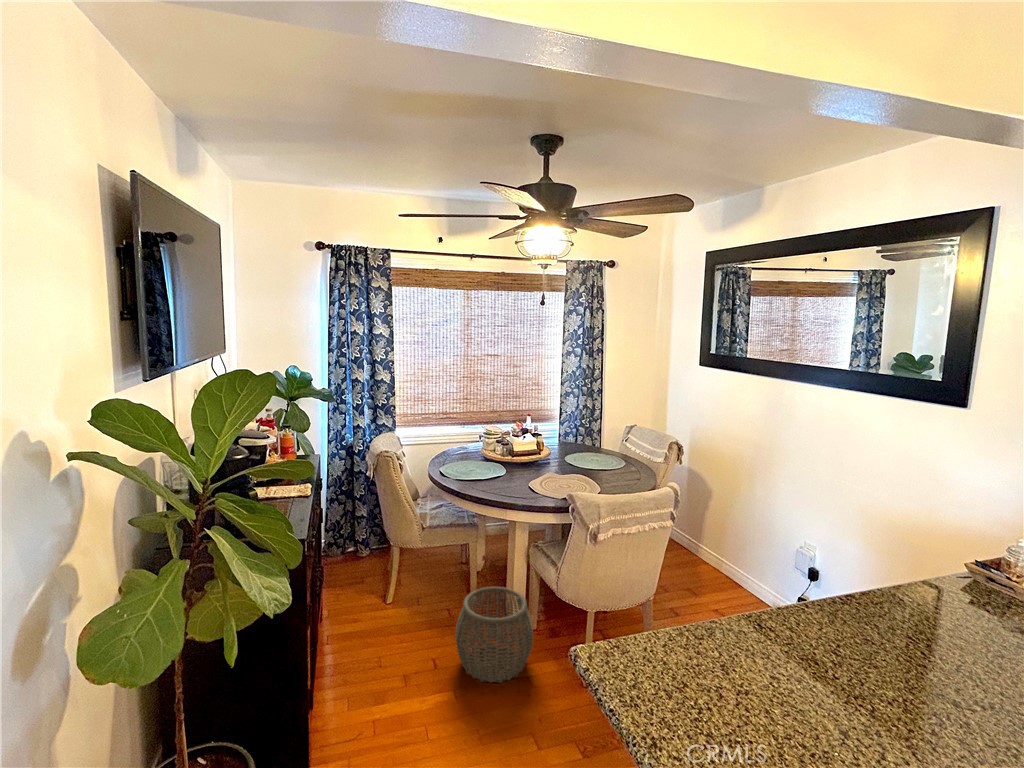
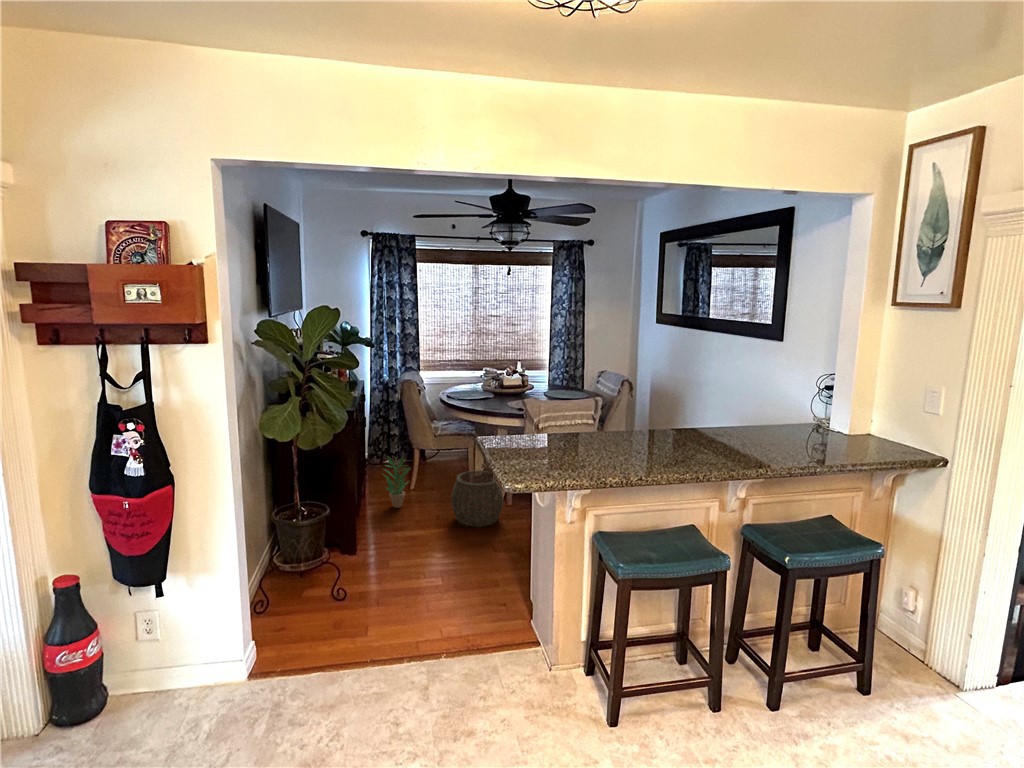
potted plant: none [347,566,392,645] -> present [384,456,409,508]

